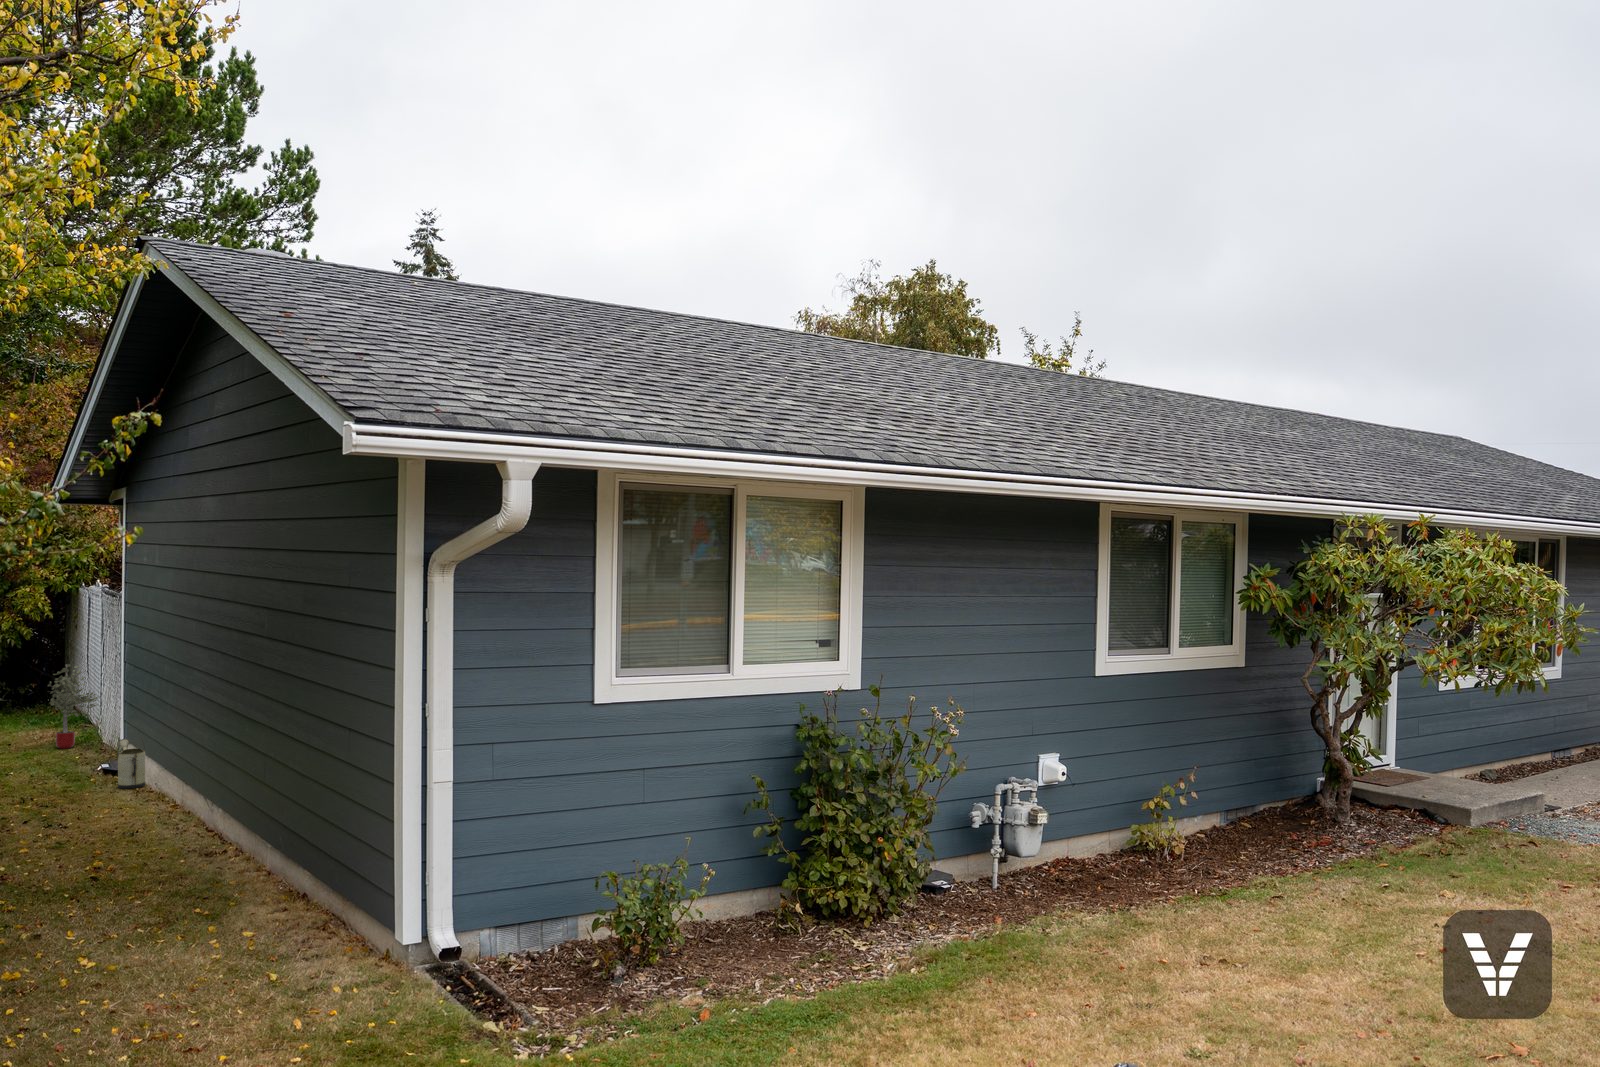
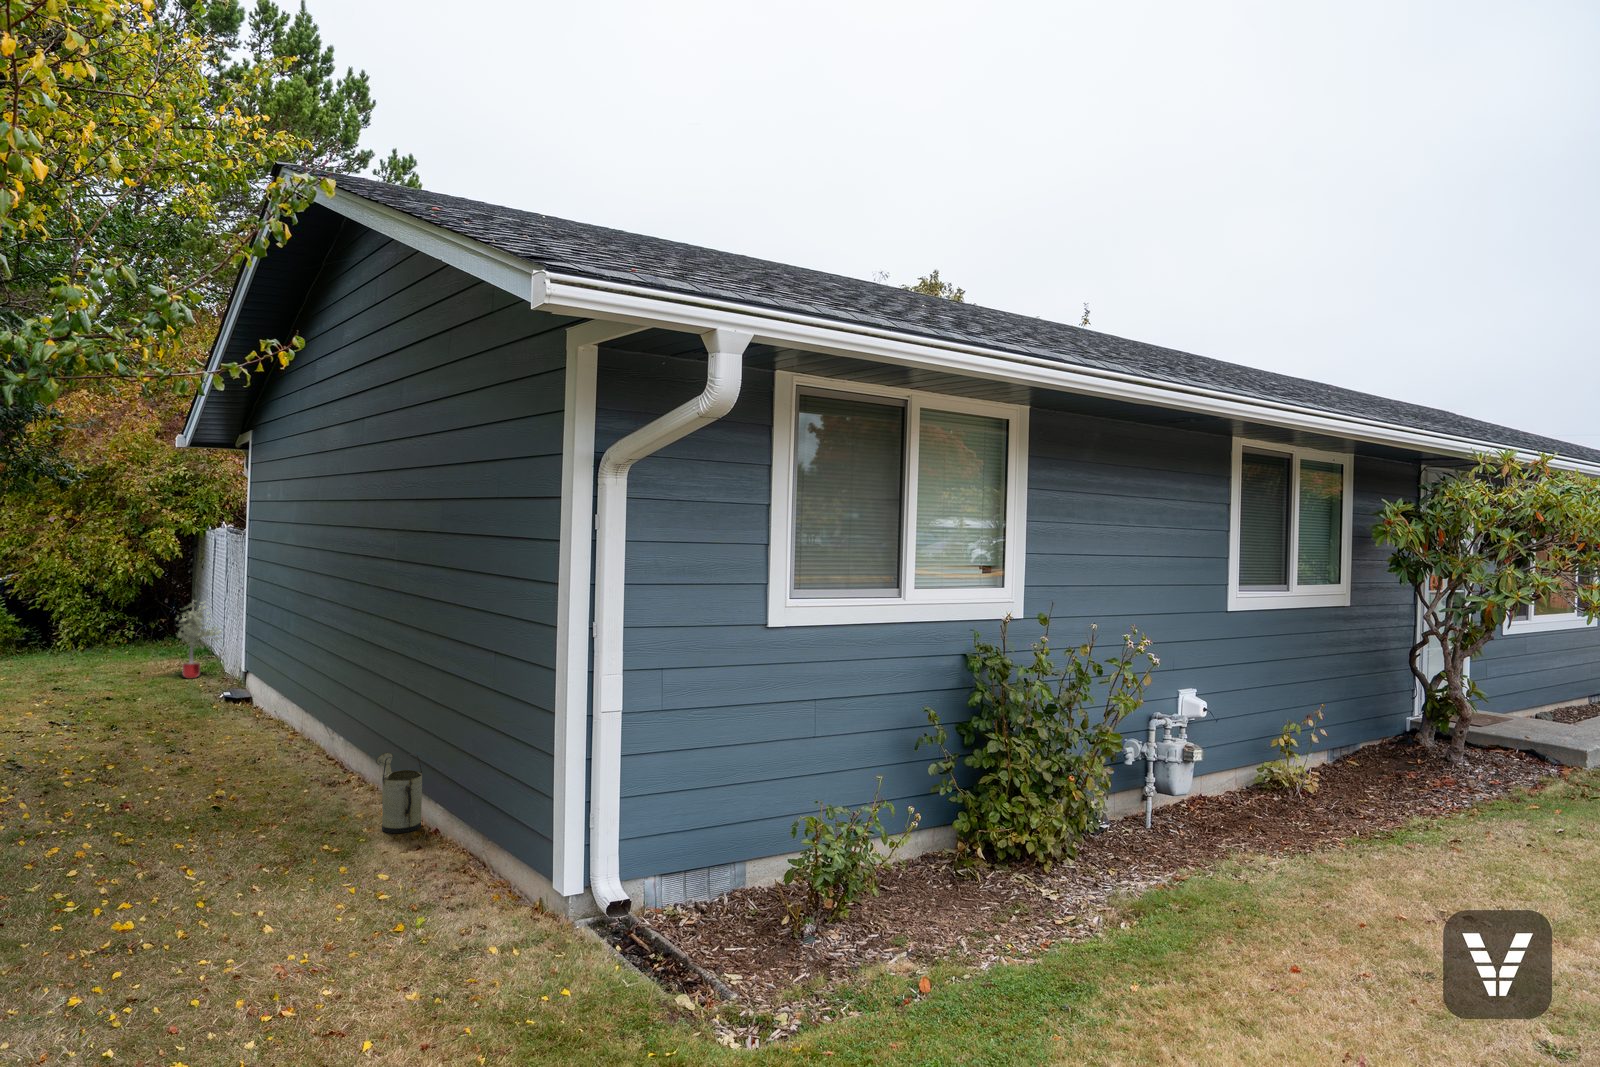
watering can: present [117,739,145,789] -> present [376,752,422,833]

